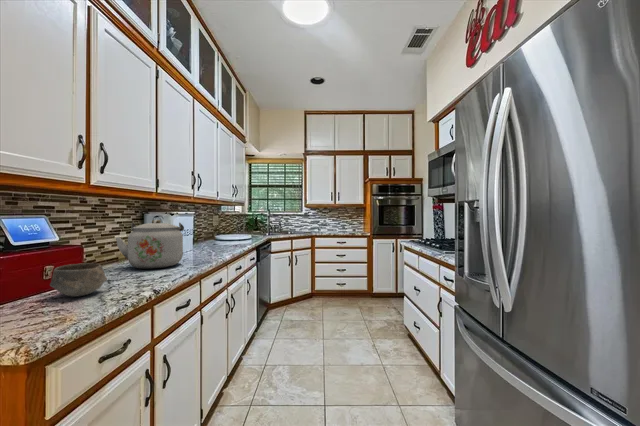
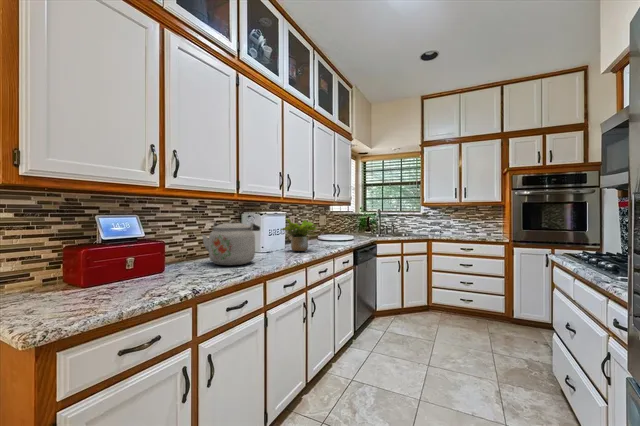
potted plant: none [193,218,234,251] -> present [281,218,317,251]
bowl: present [50,263,107,297] -> none [122,258,165,286]

